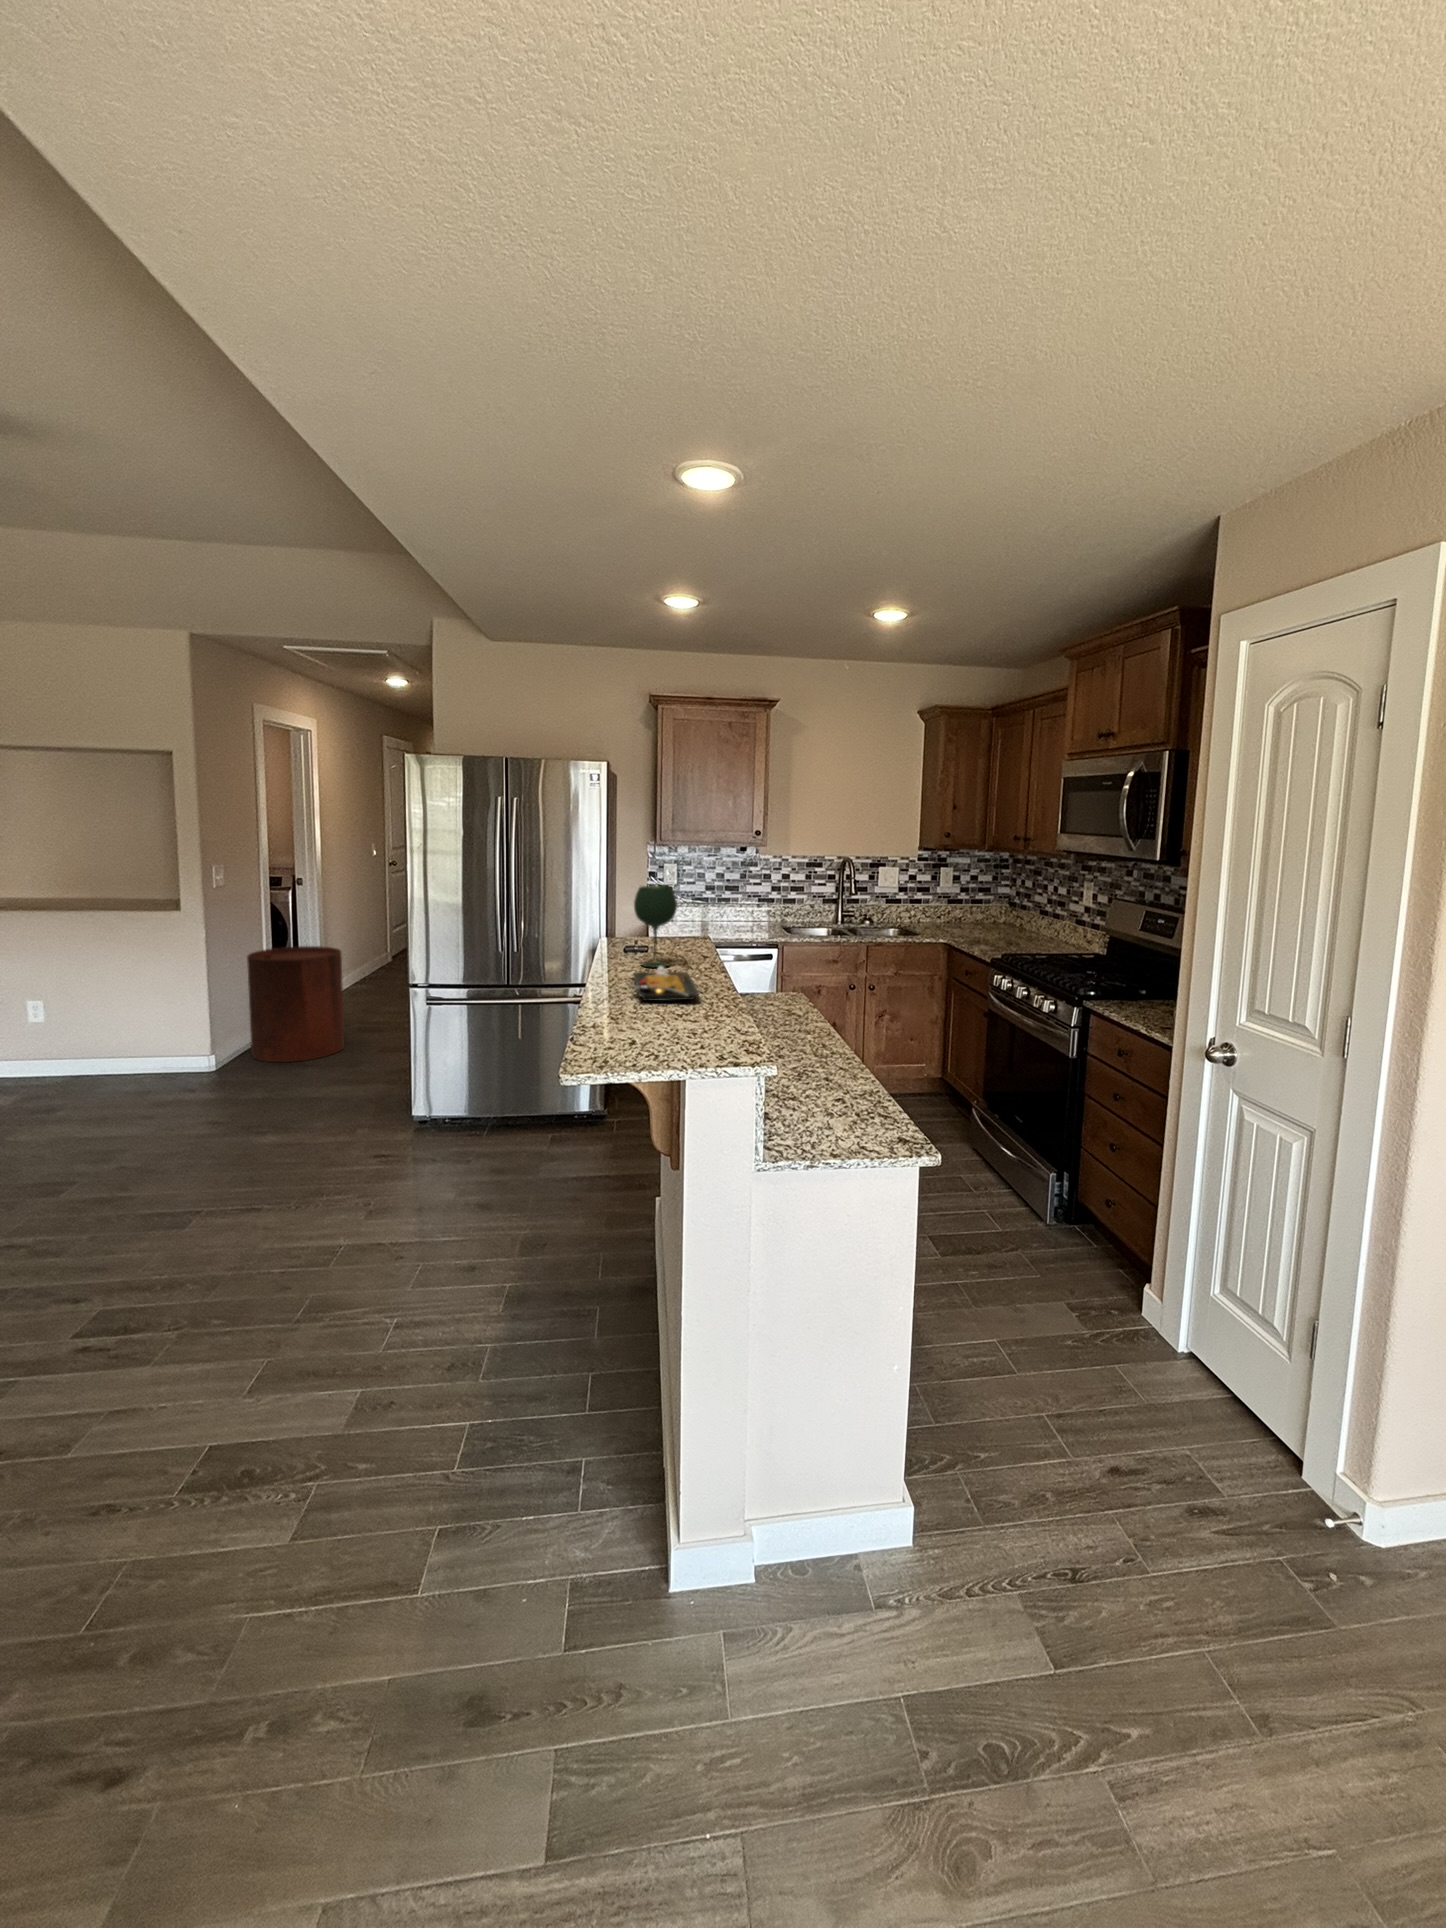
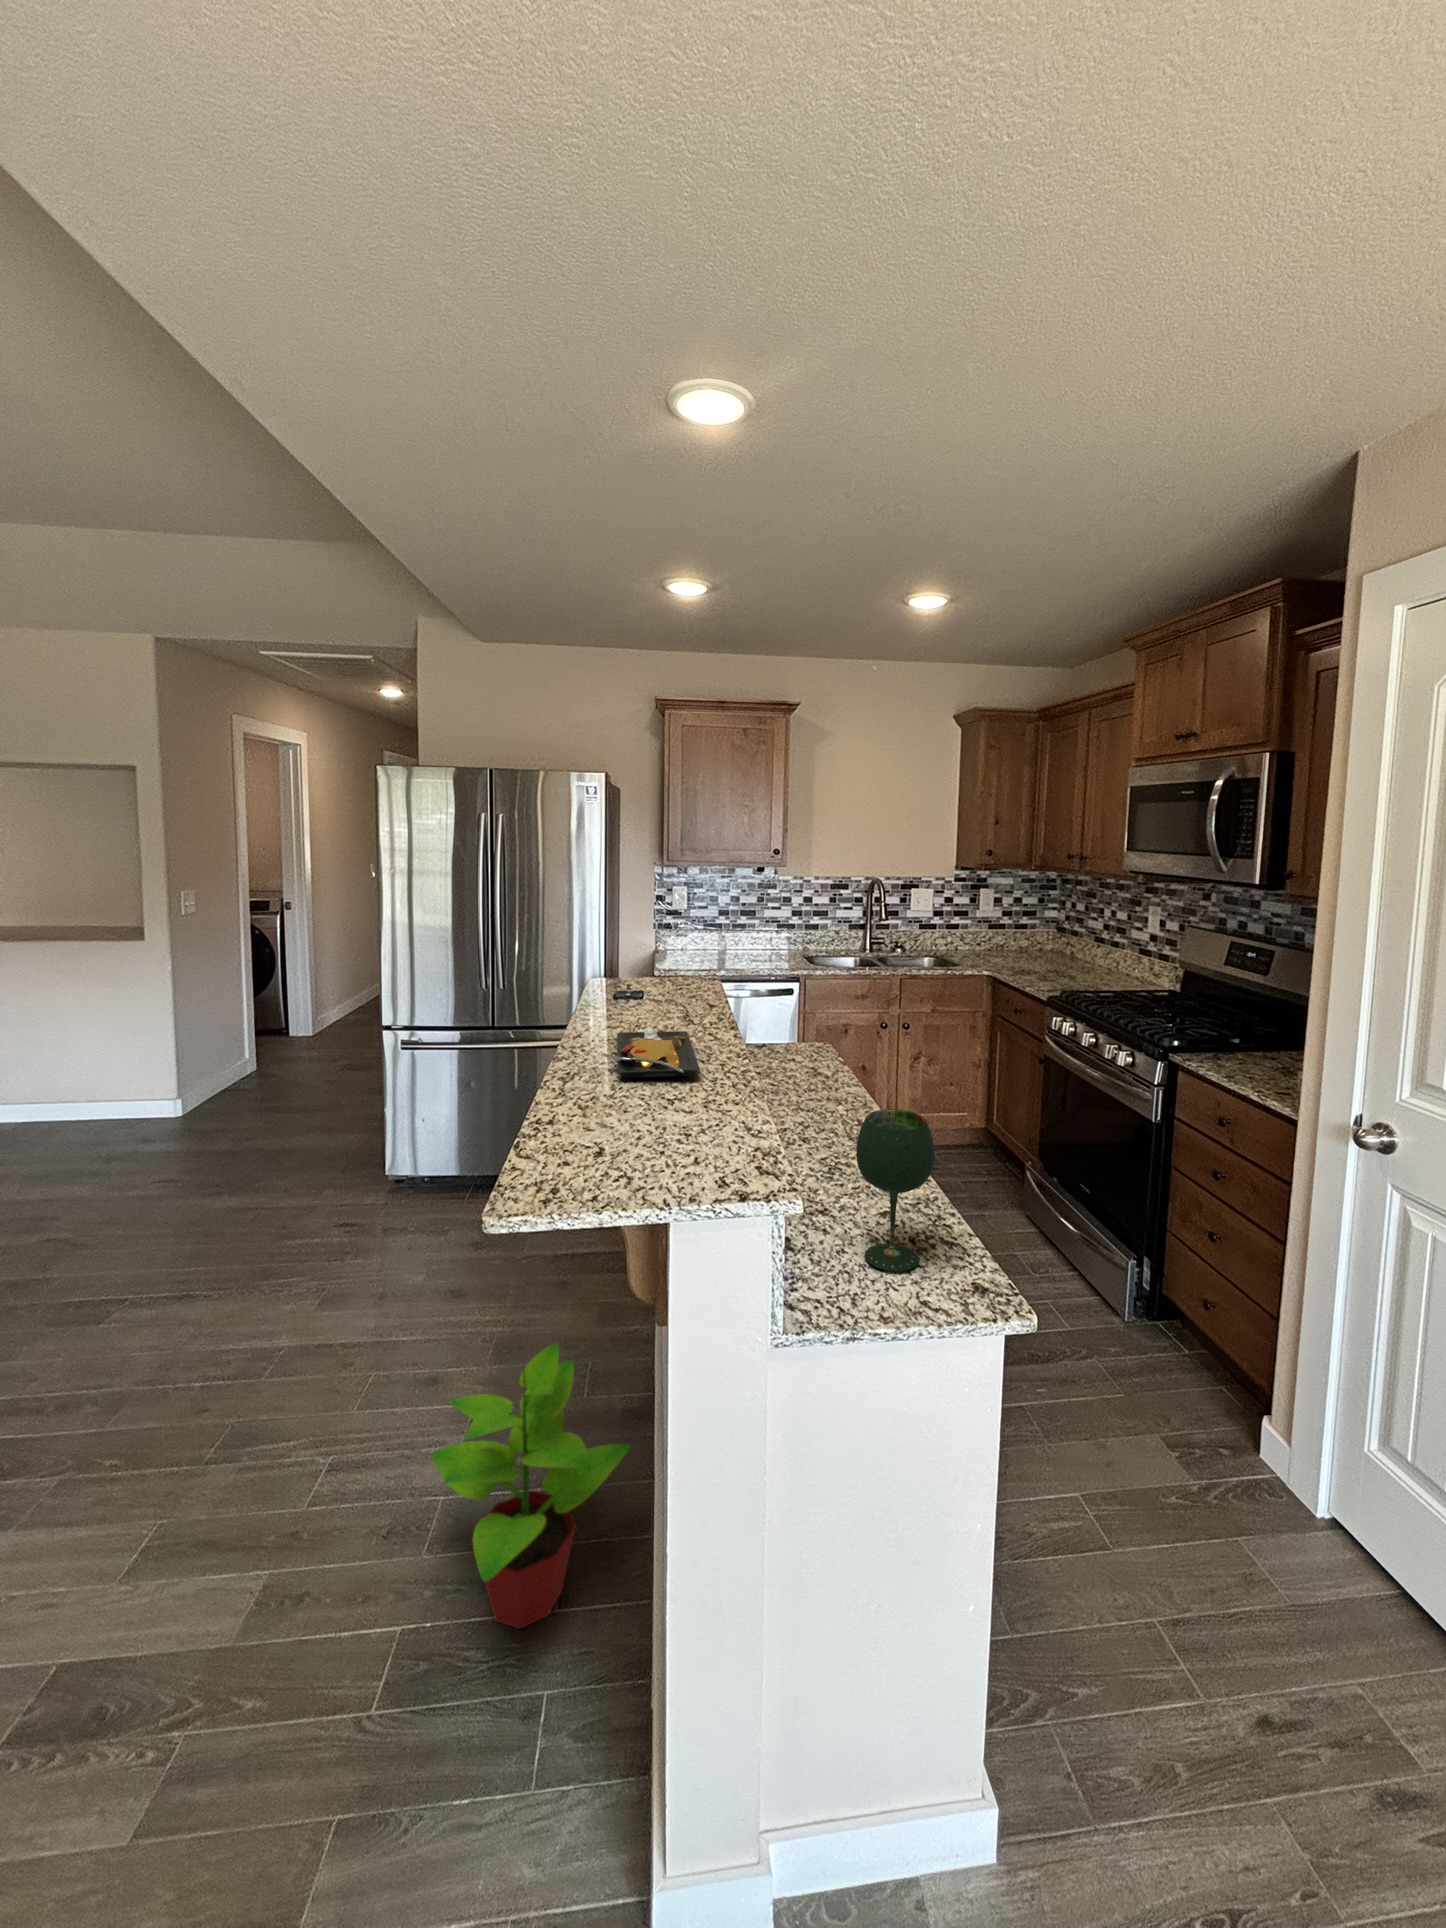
wine glass: present [634,886,677,967] -> present [857,1109,935,1272]
trash can: present [247,946,344,1062] -> none [231,975,336,1101]
potted plant: none [487,1214,643,1425] -> present [432,1343,630,1628]

